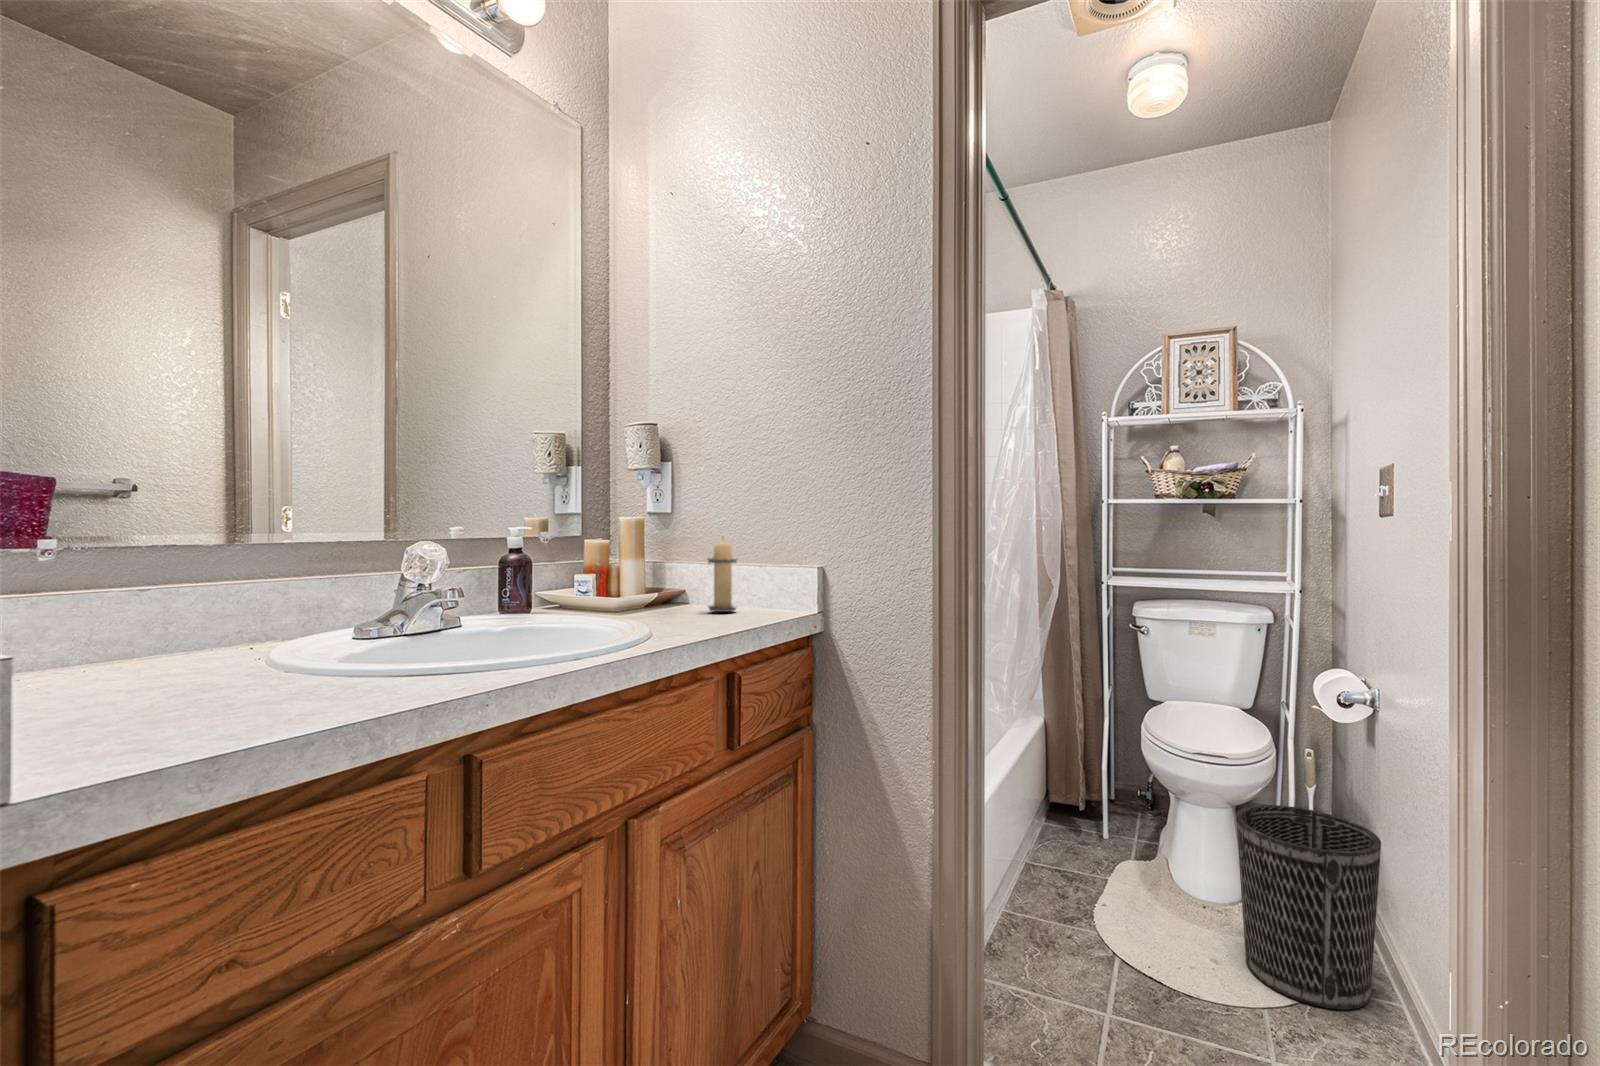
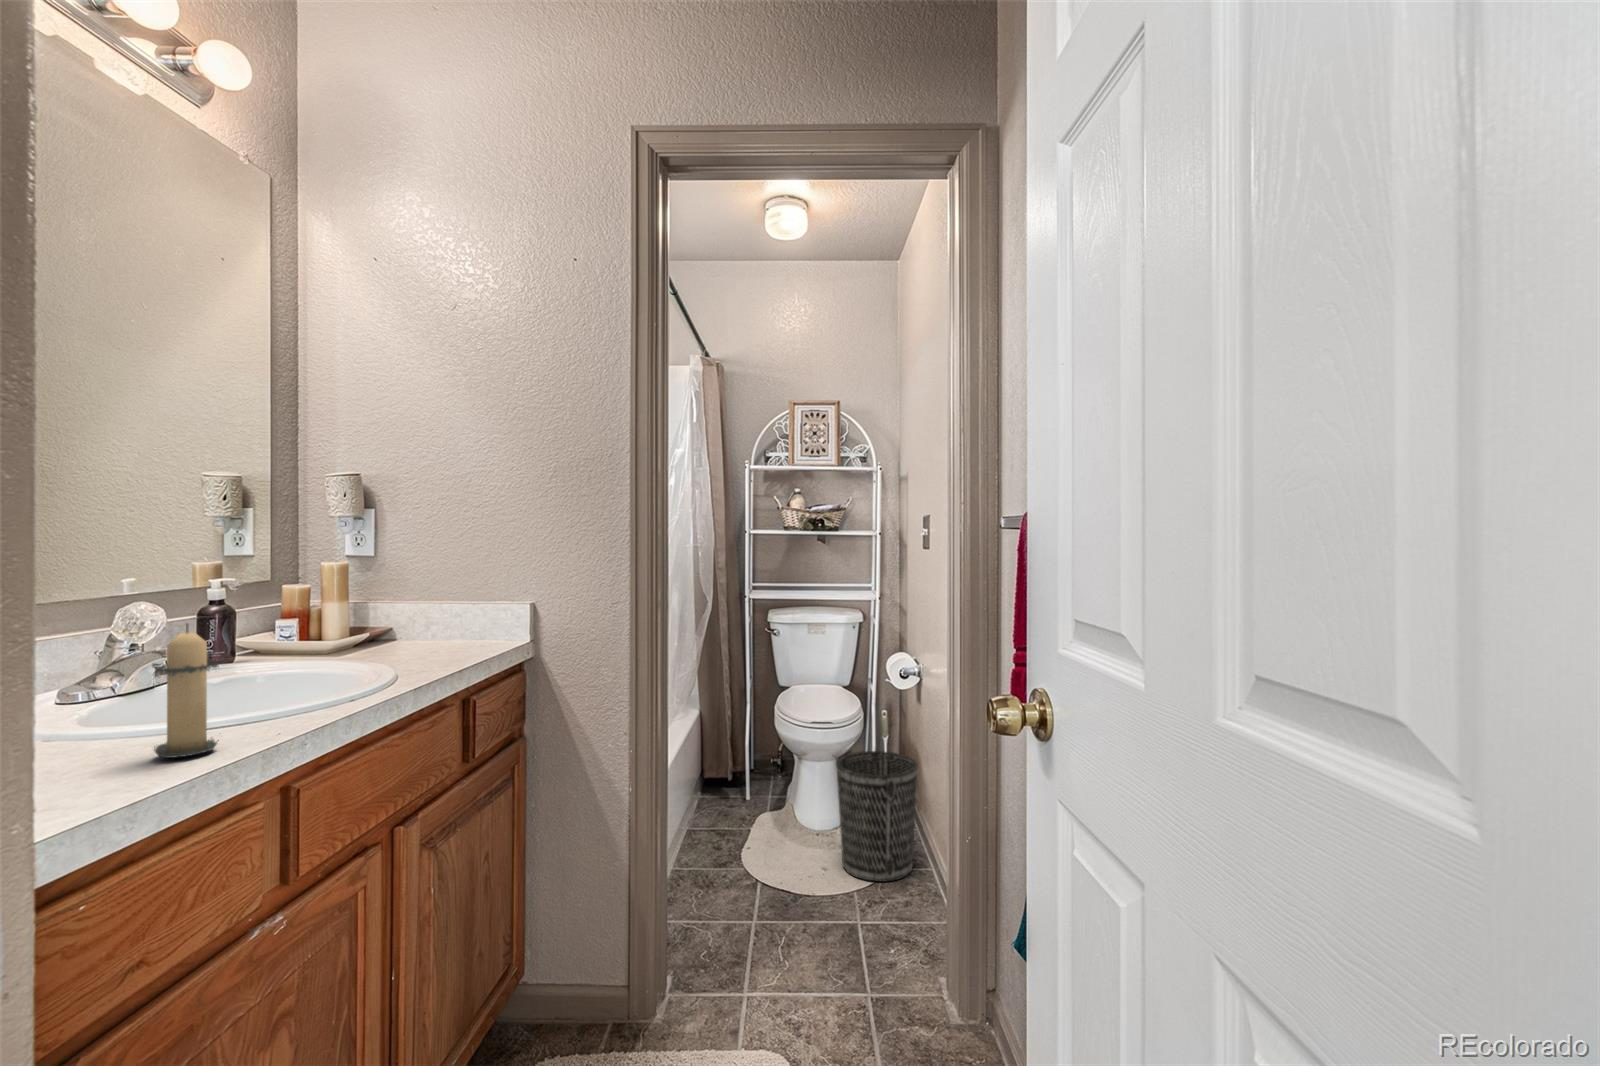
candle: present [708,541,737,612] -> present [152,624,220,758]

